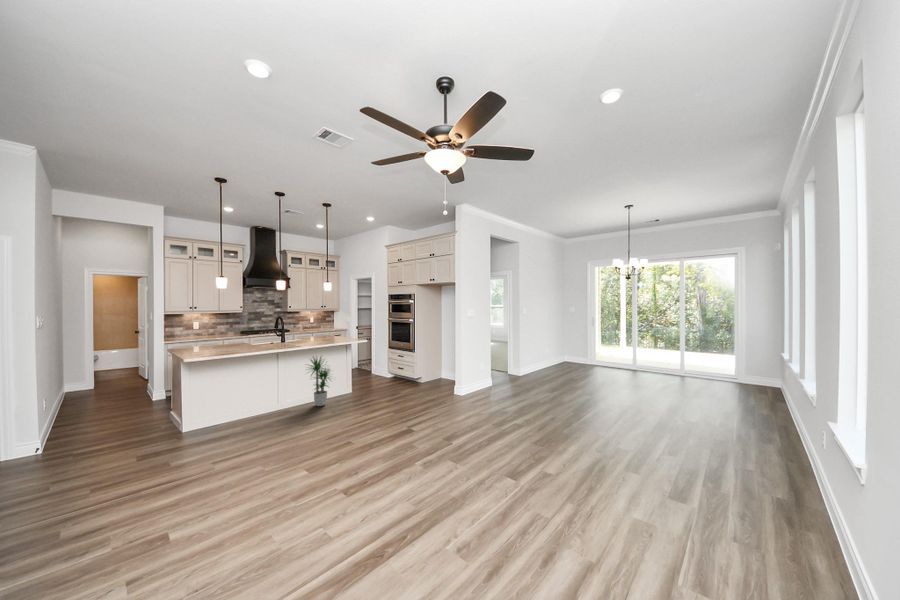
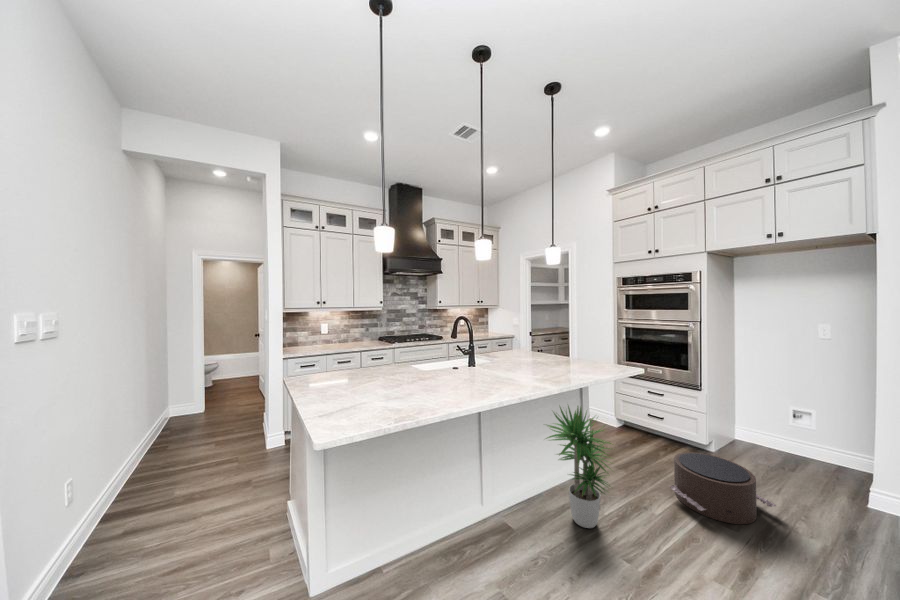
pouf: none [370,379,406,401] -> present [669,452,776,524]

